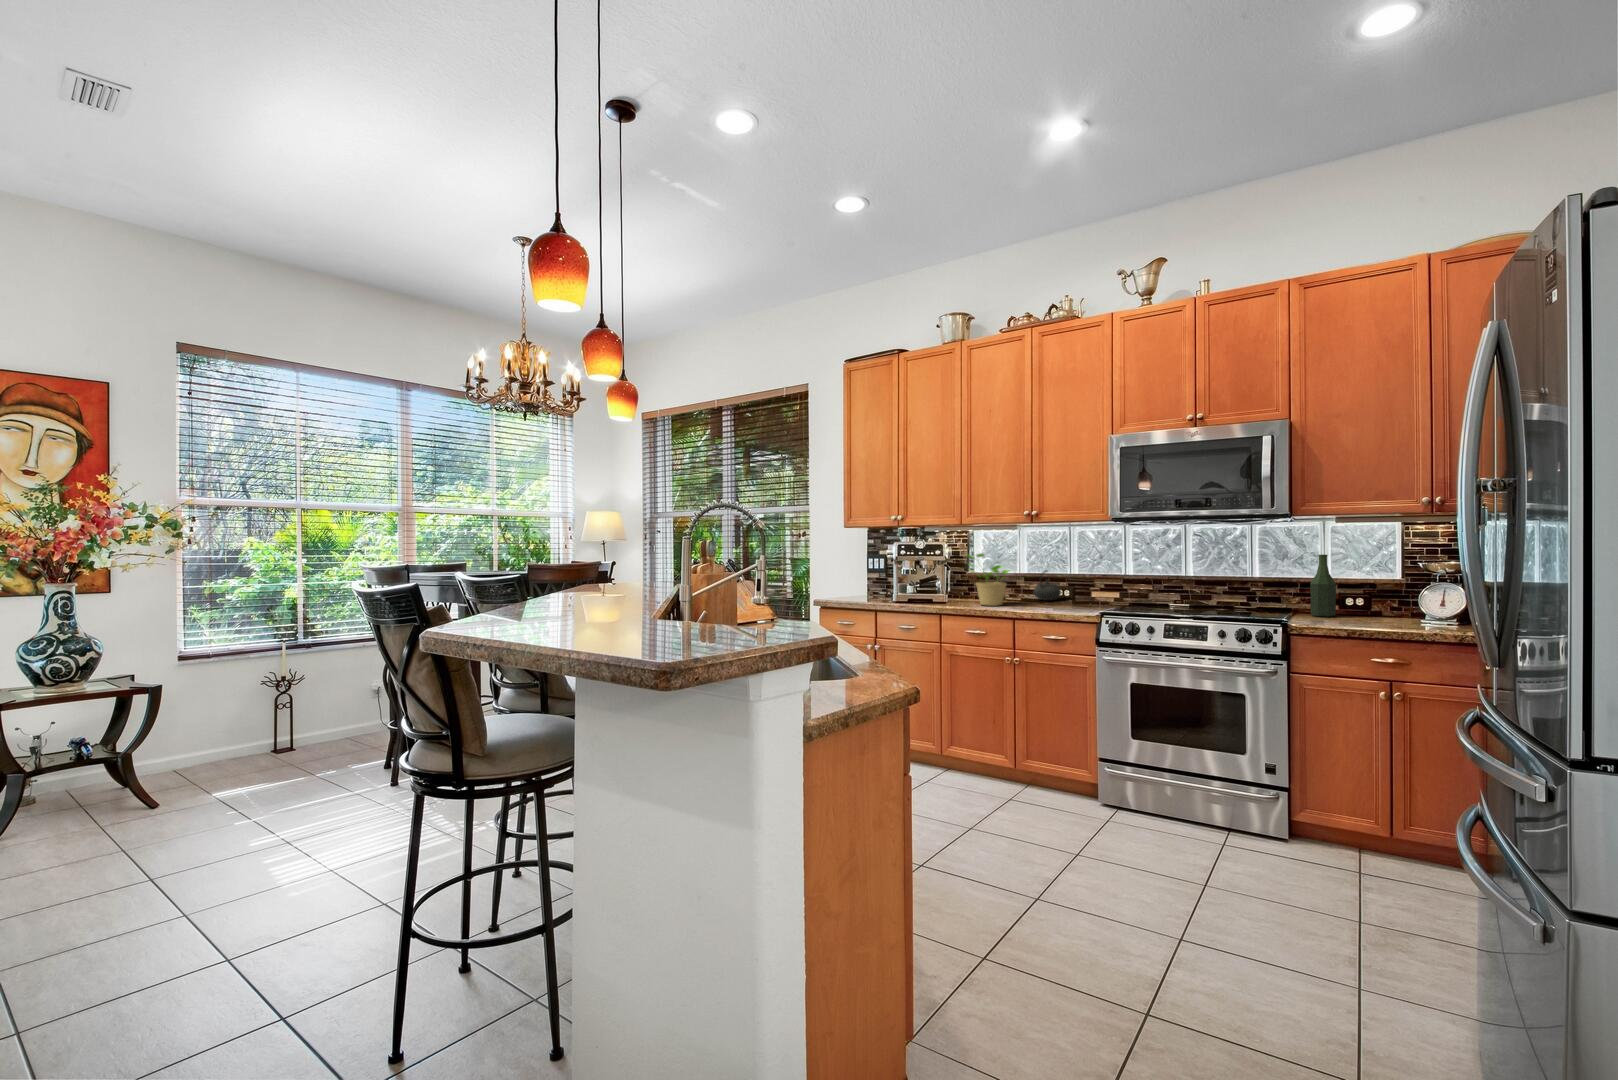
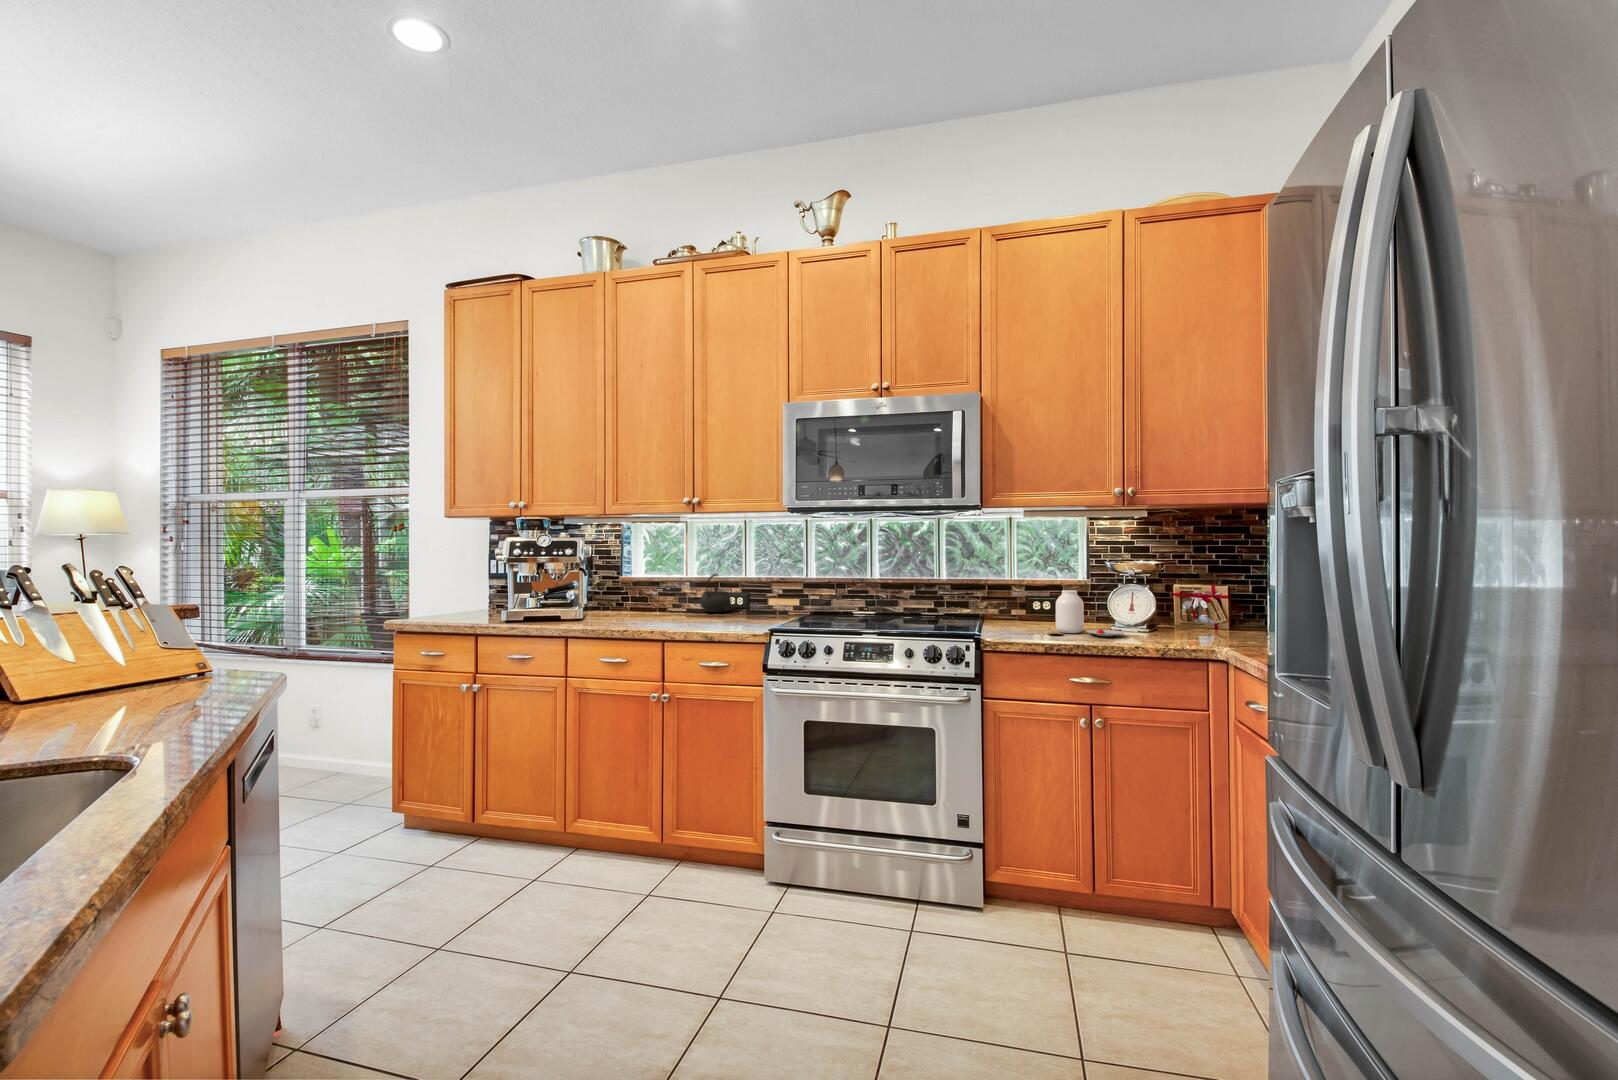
potted plant: present [967,553,1009,606] -> none [604,553,667,622]
bottle: present [1310,555,1336,617] -> none [1001,553,1027,626]
jar: none [1353,587,1431,626] -> present [1048,590,1124,636]

